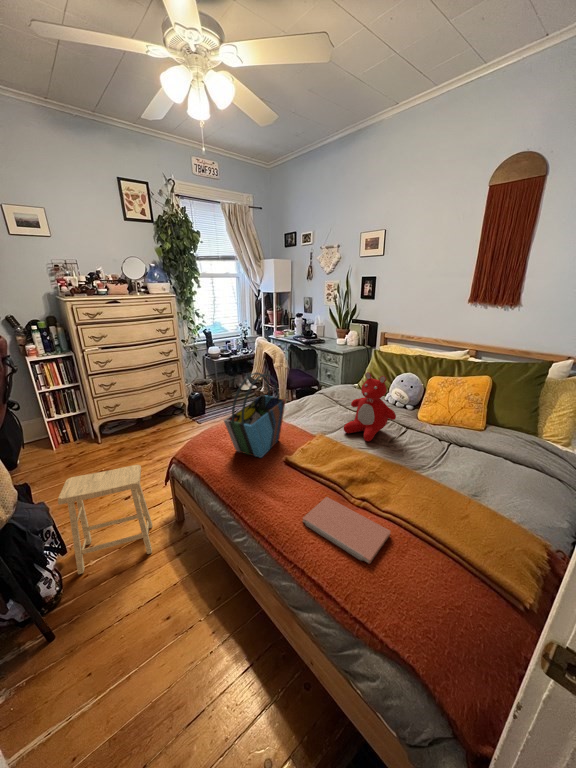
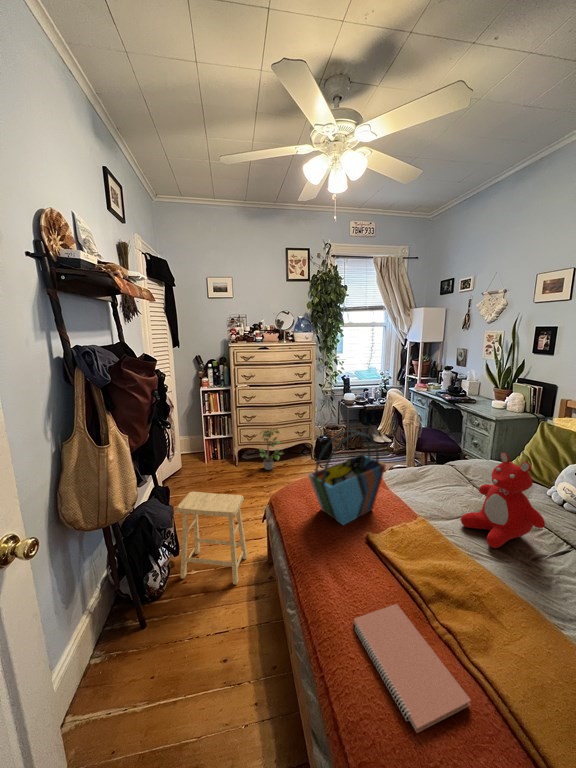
potted plant: none [125,391,158,439] -> present [259,429,283,470]

